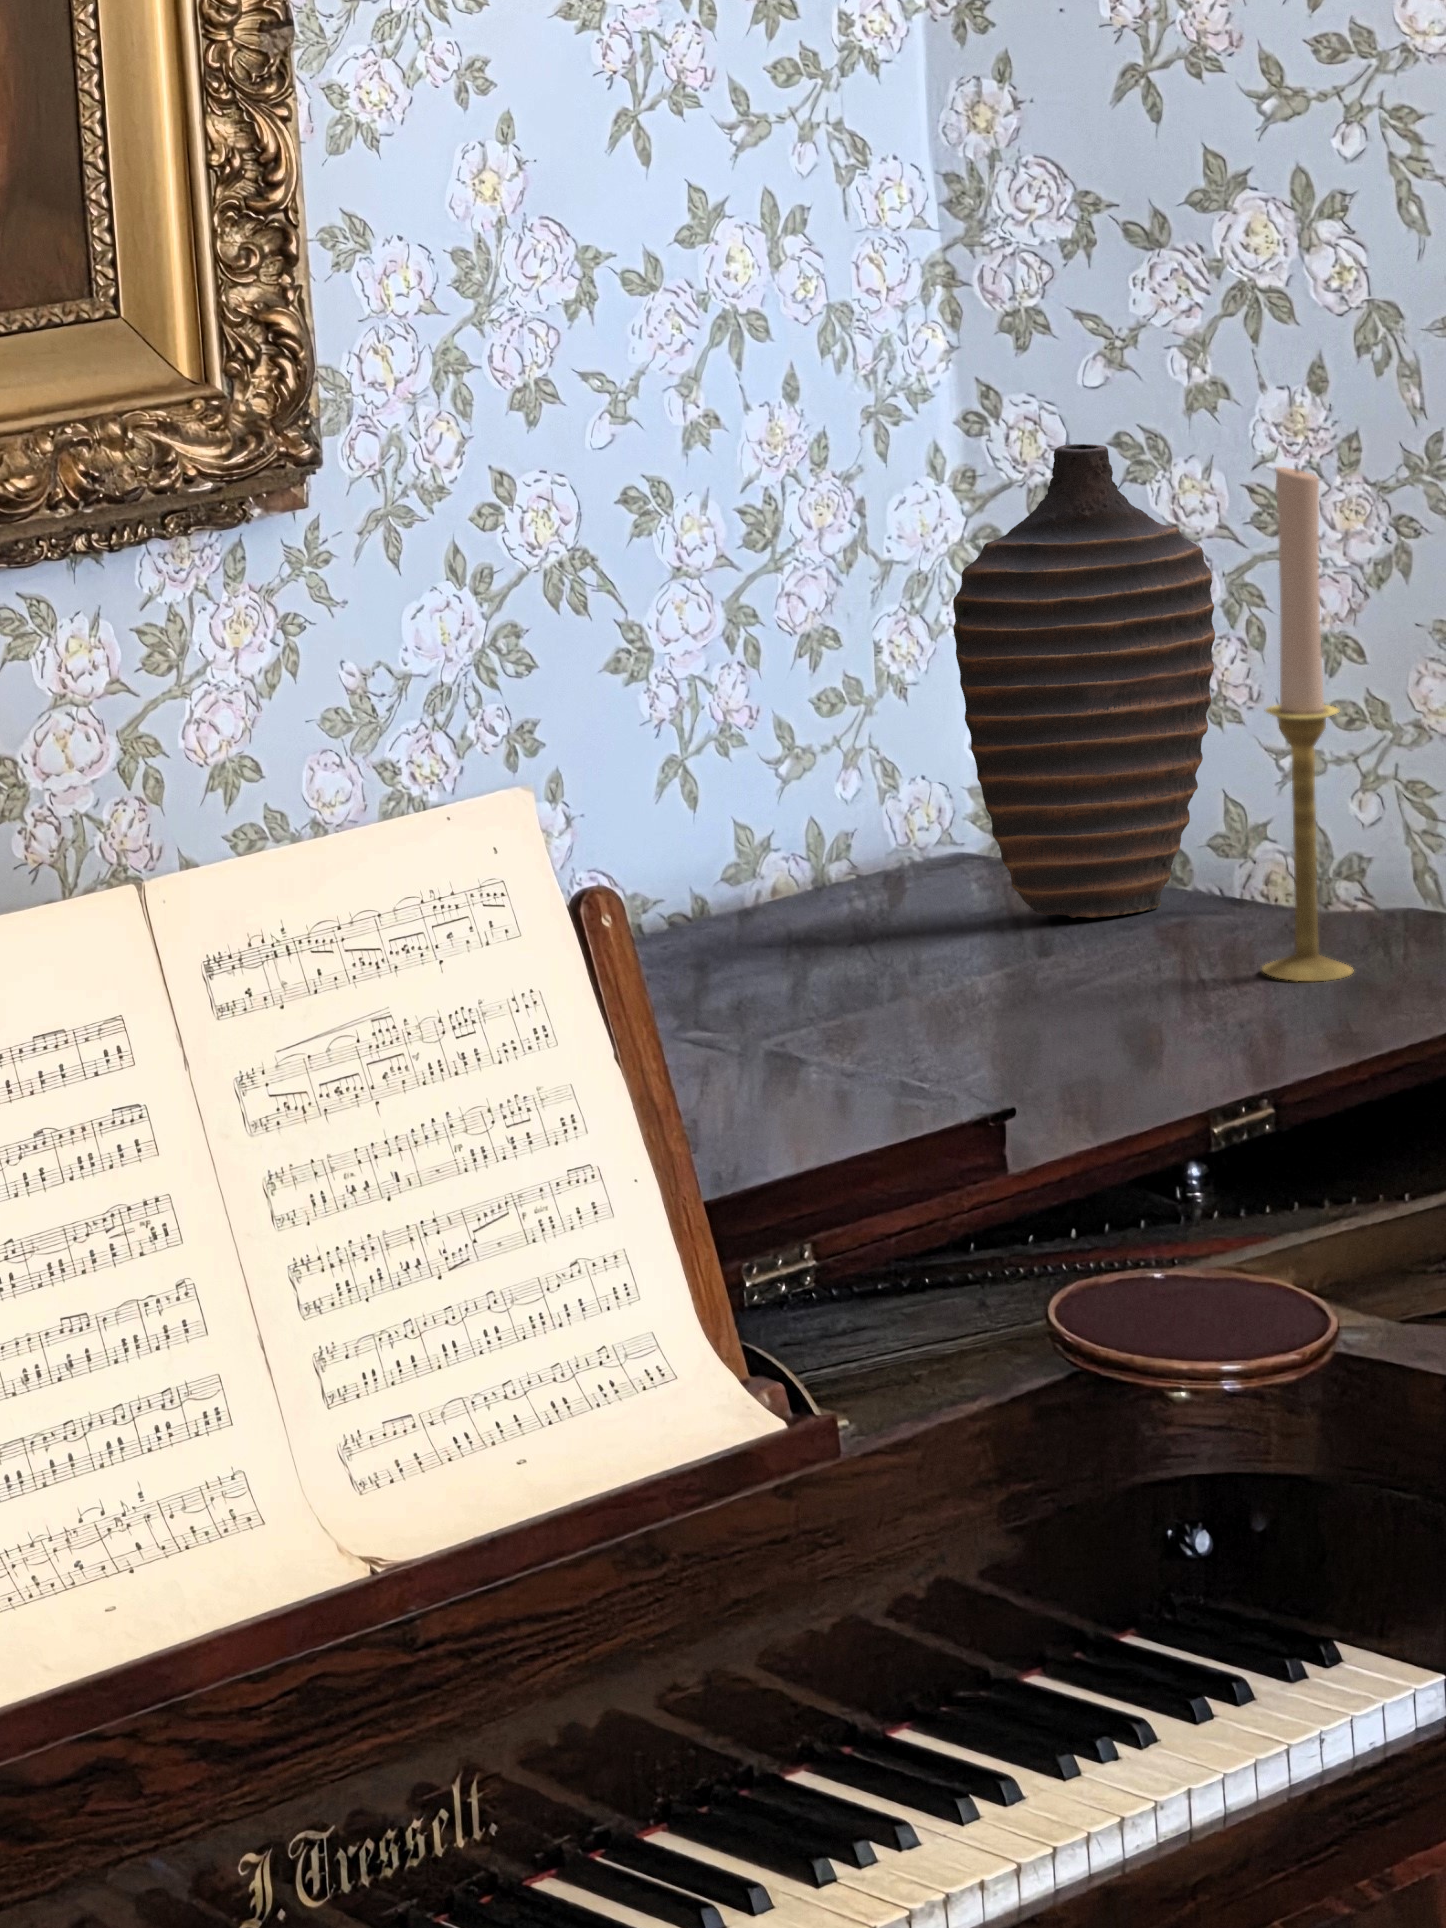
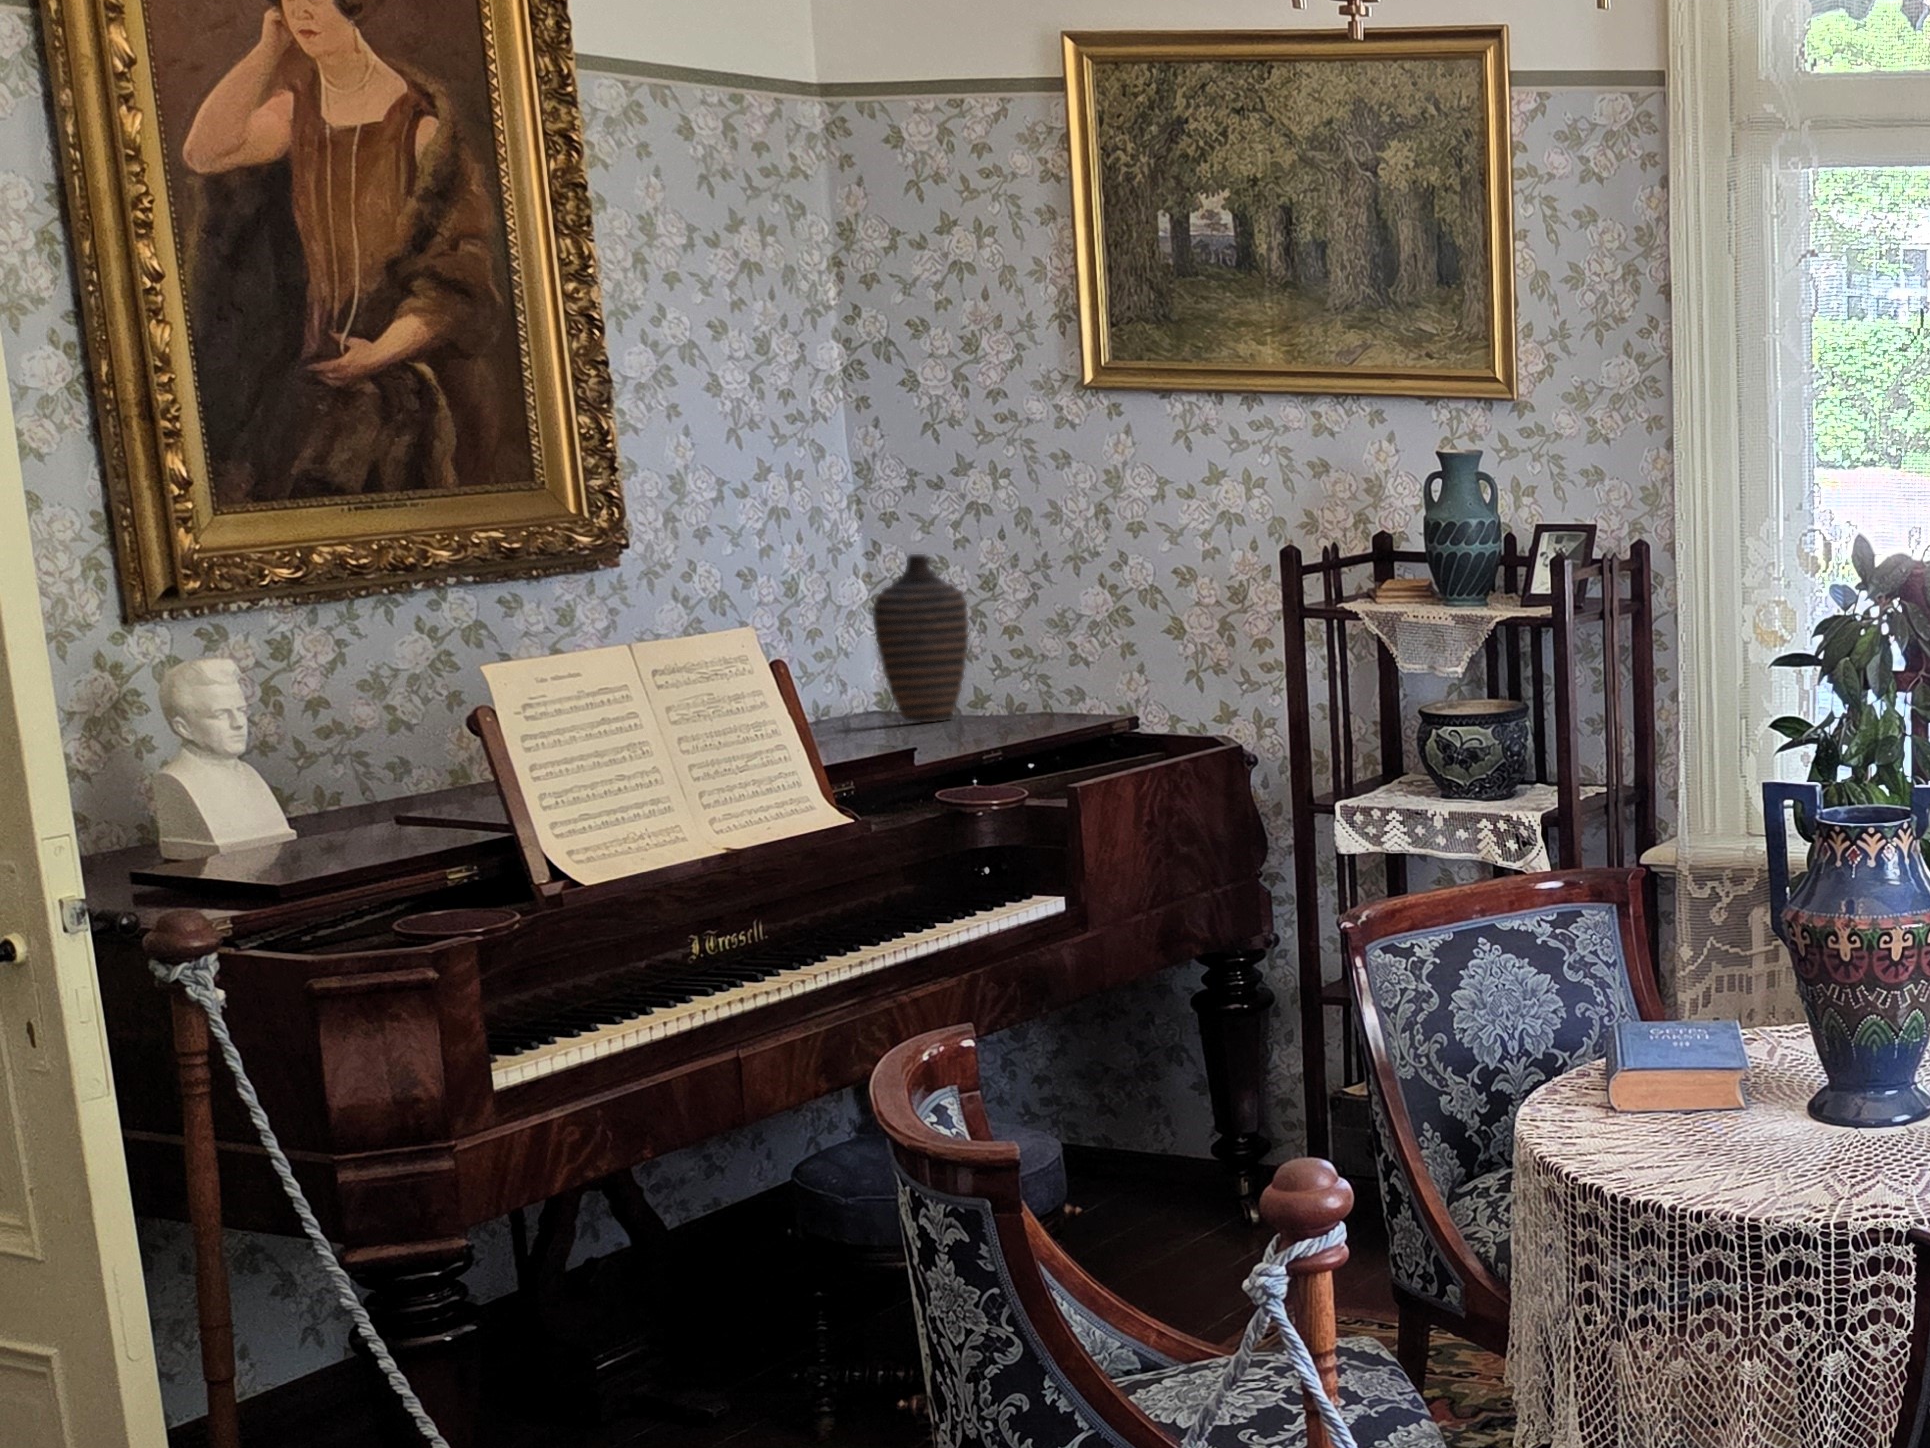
candlestick: present [1262,467,1353,981] -> none [987,551,1021,726]

